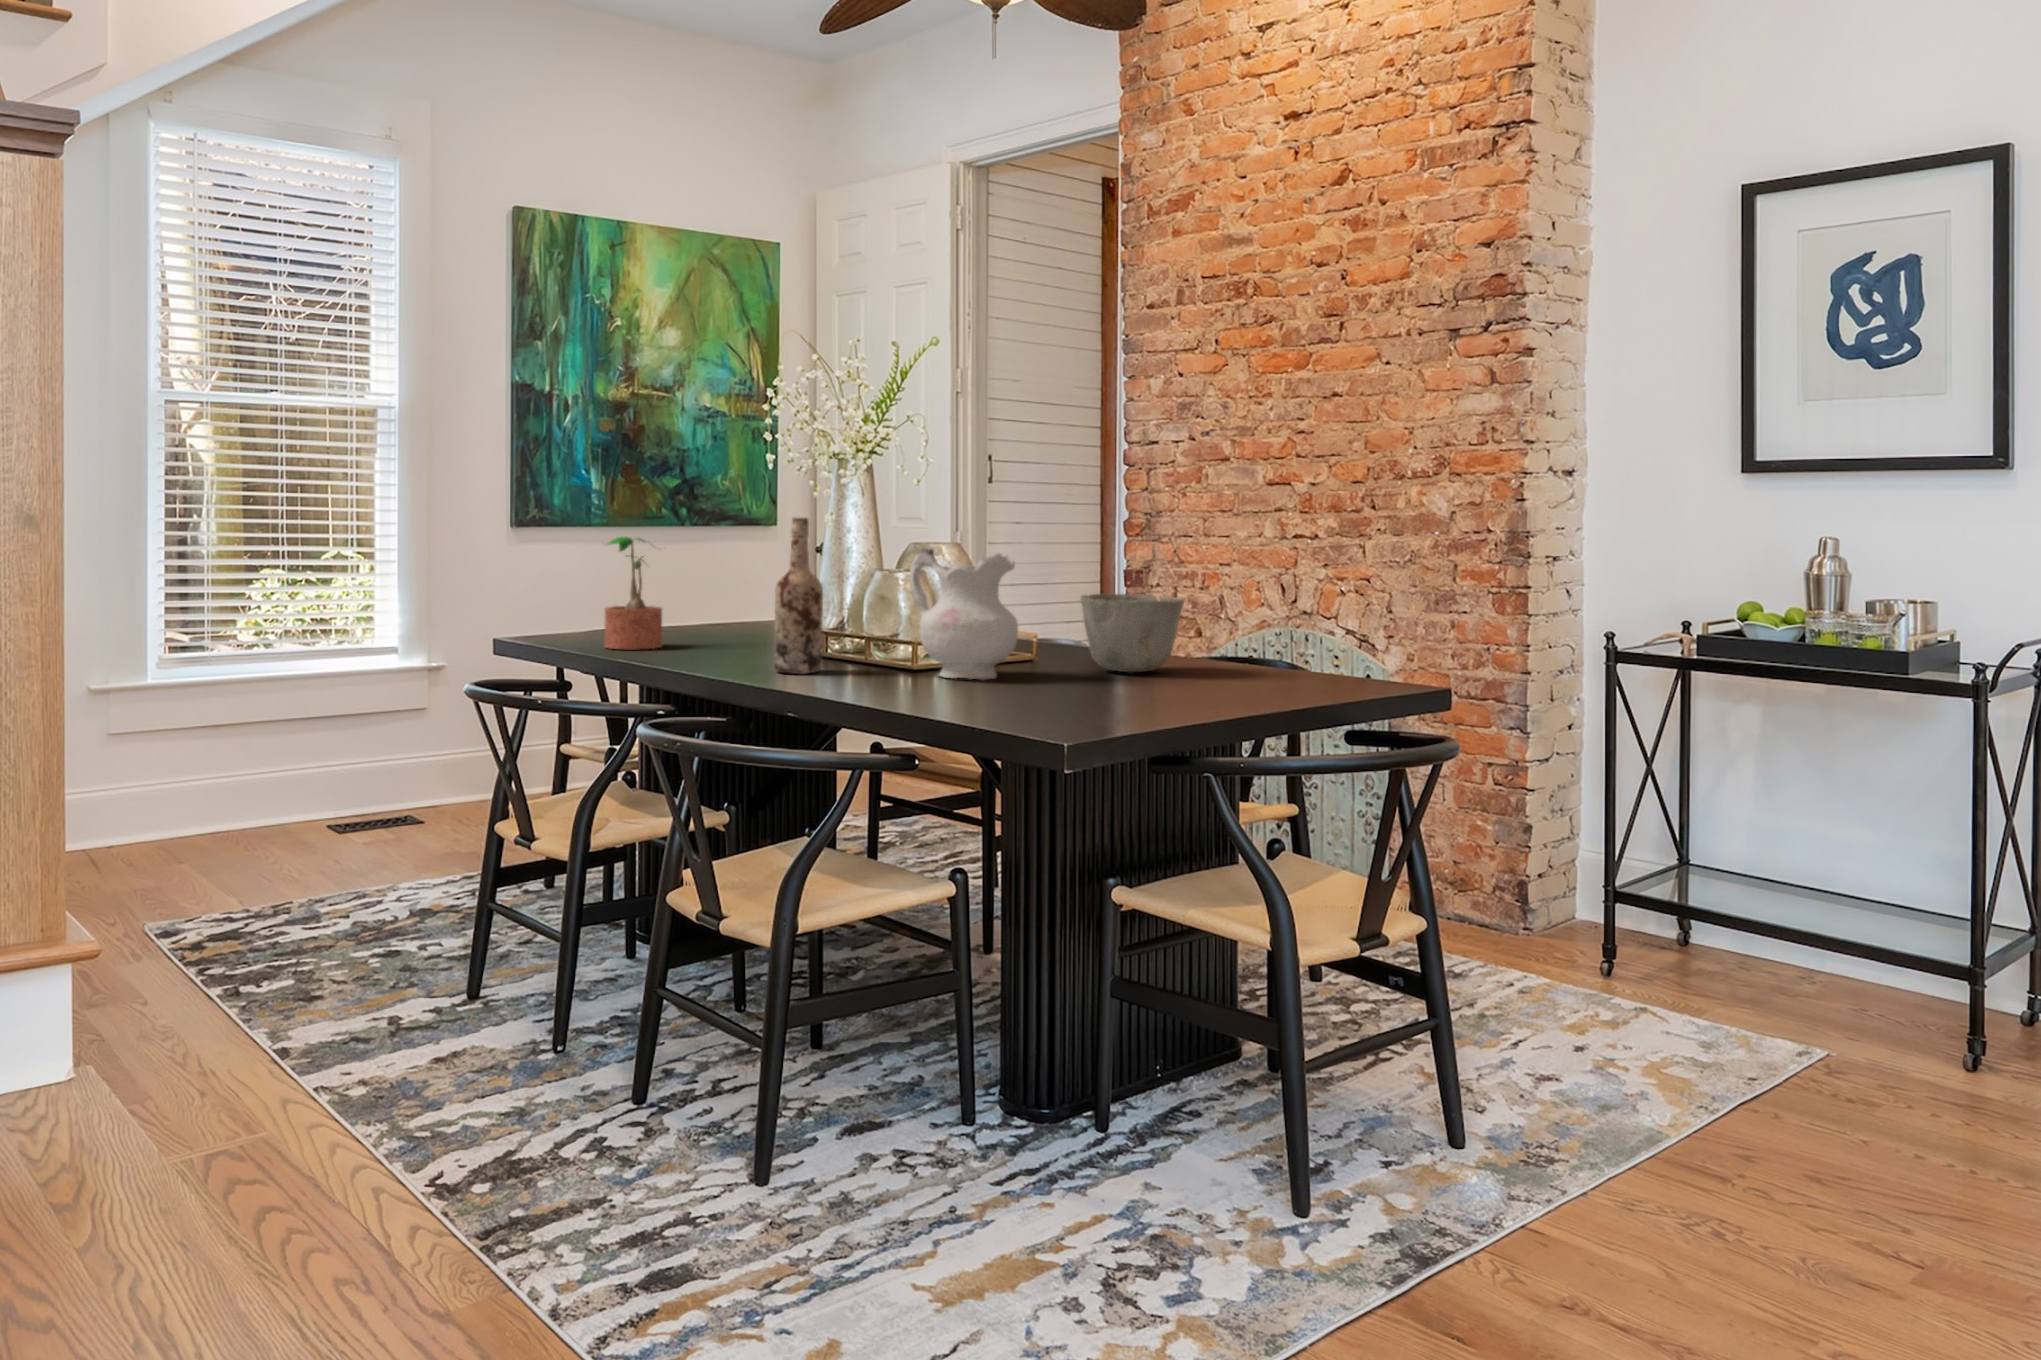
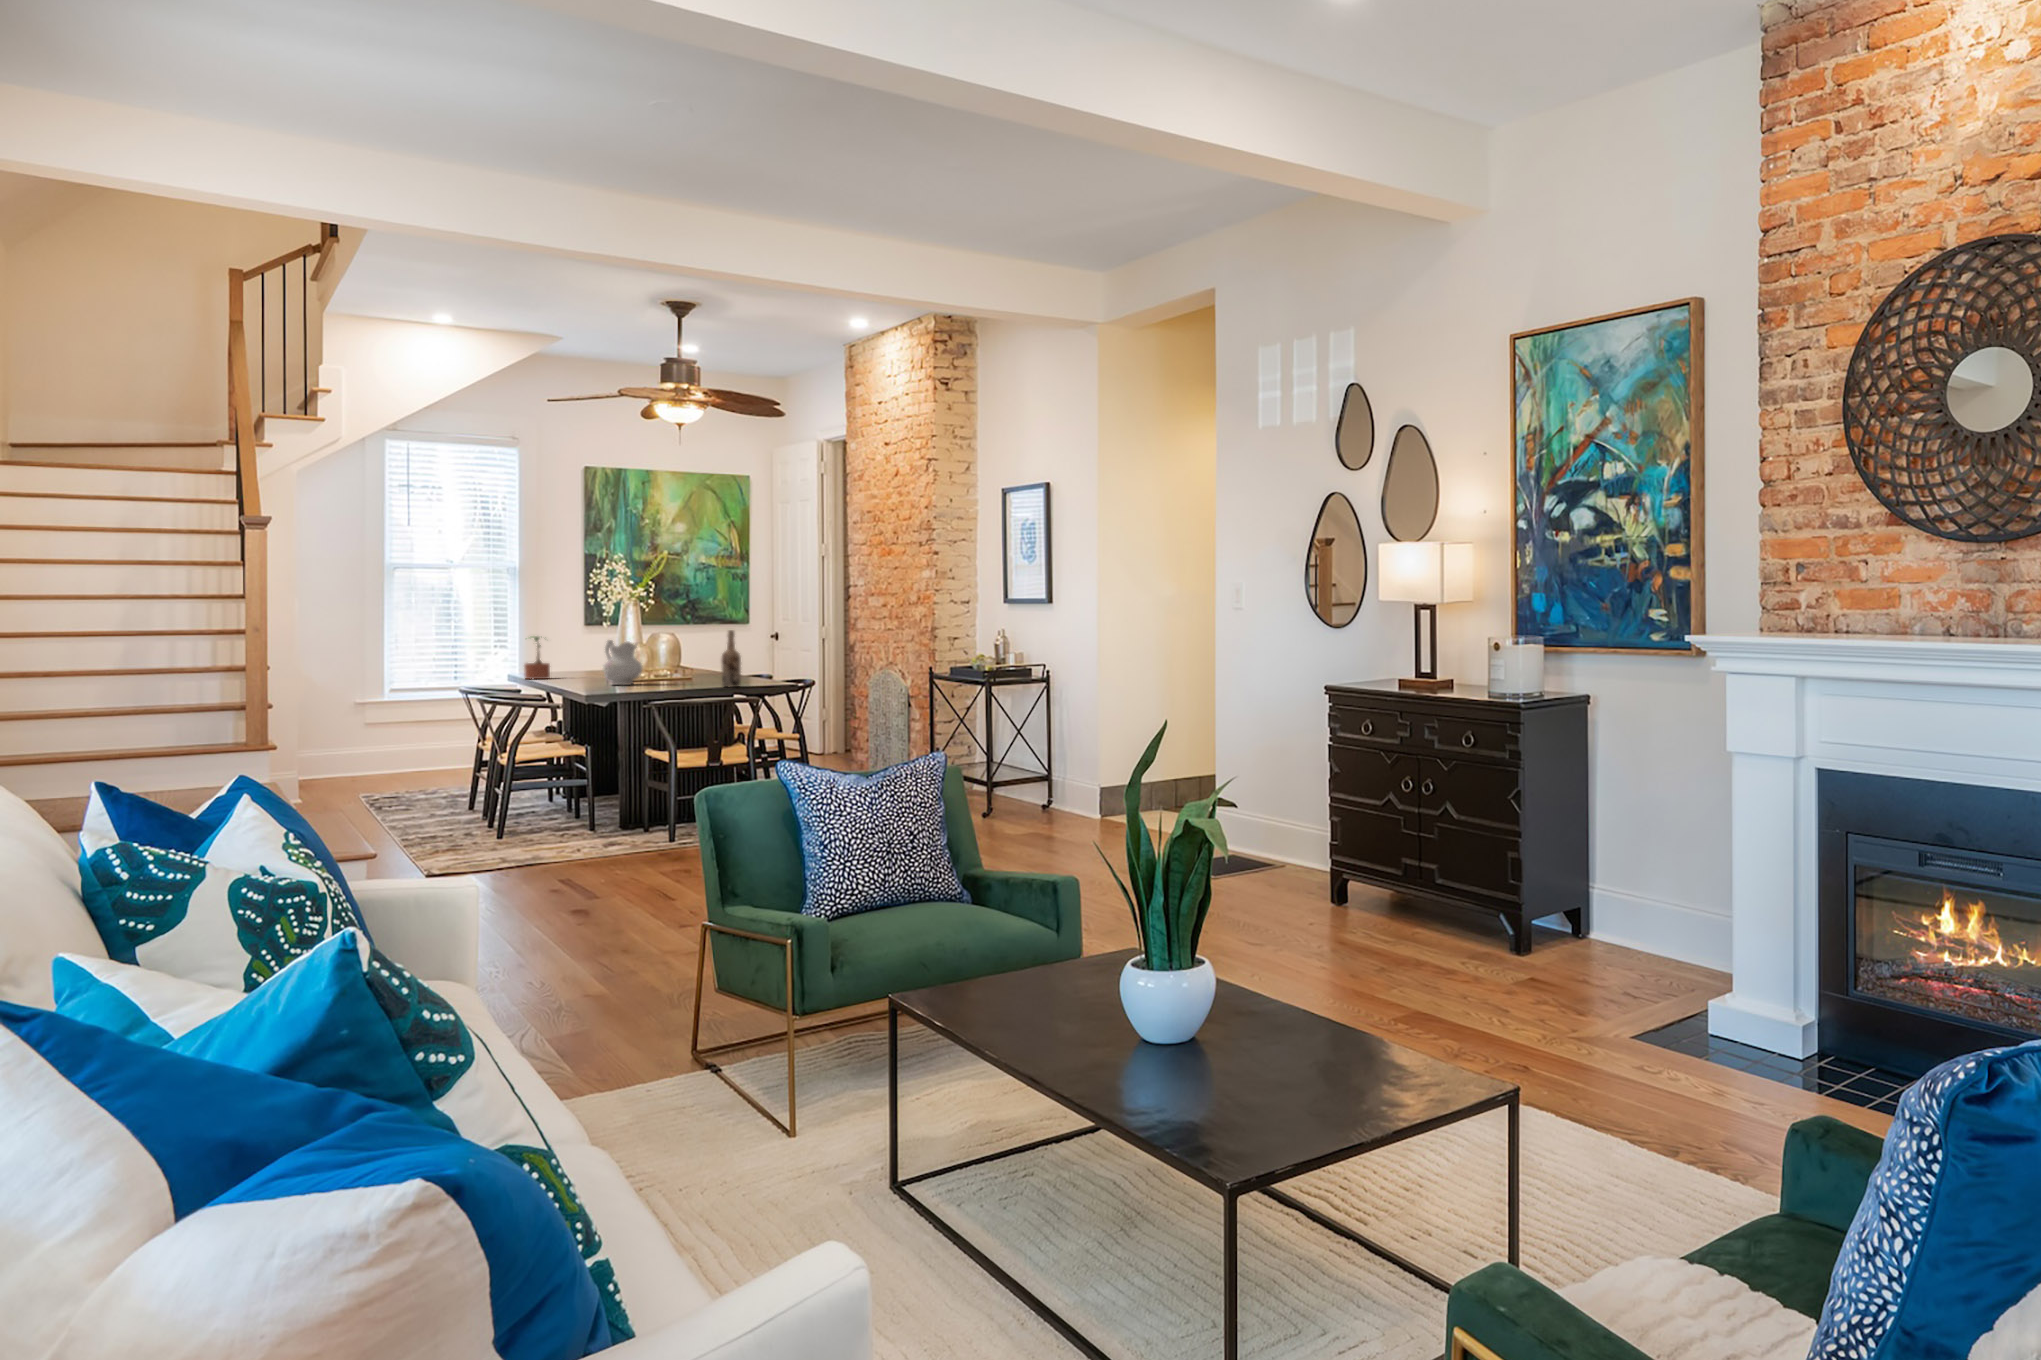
wine bottle: present [775,518,823,674] -> present [721,630,741,687]
ceramic bowl: present [1080,594,1185,673] -> none [669,655,711,683]

